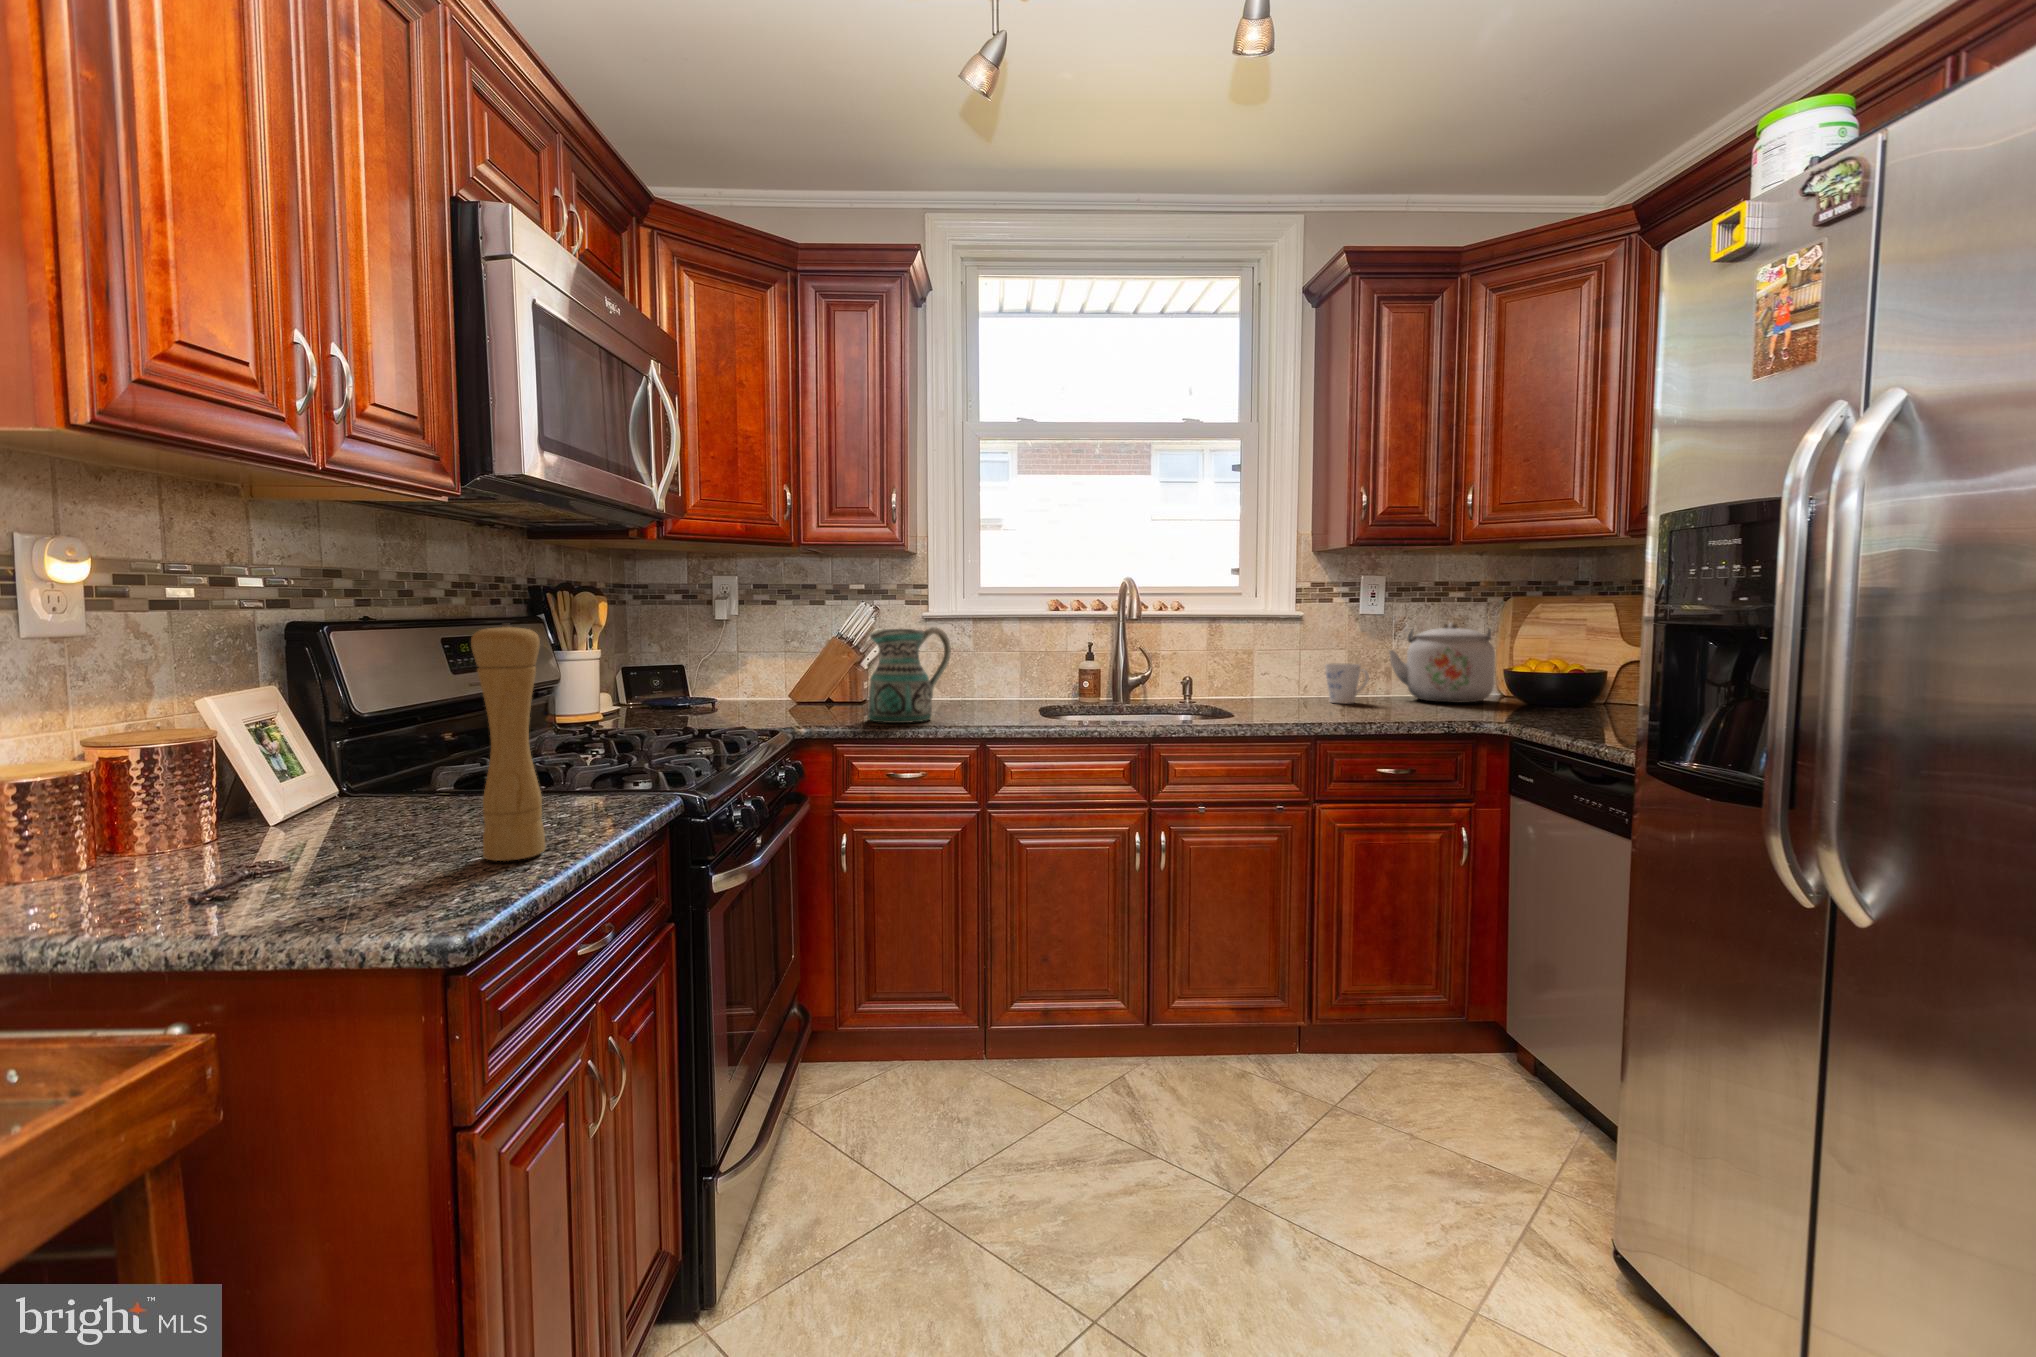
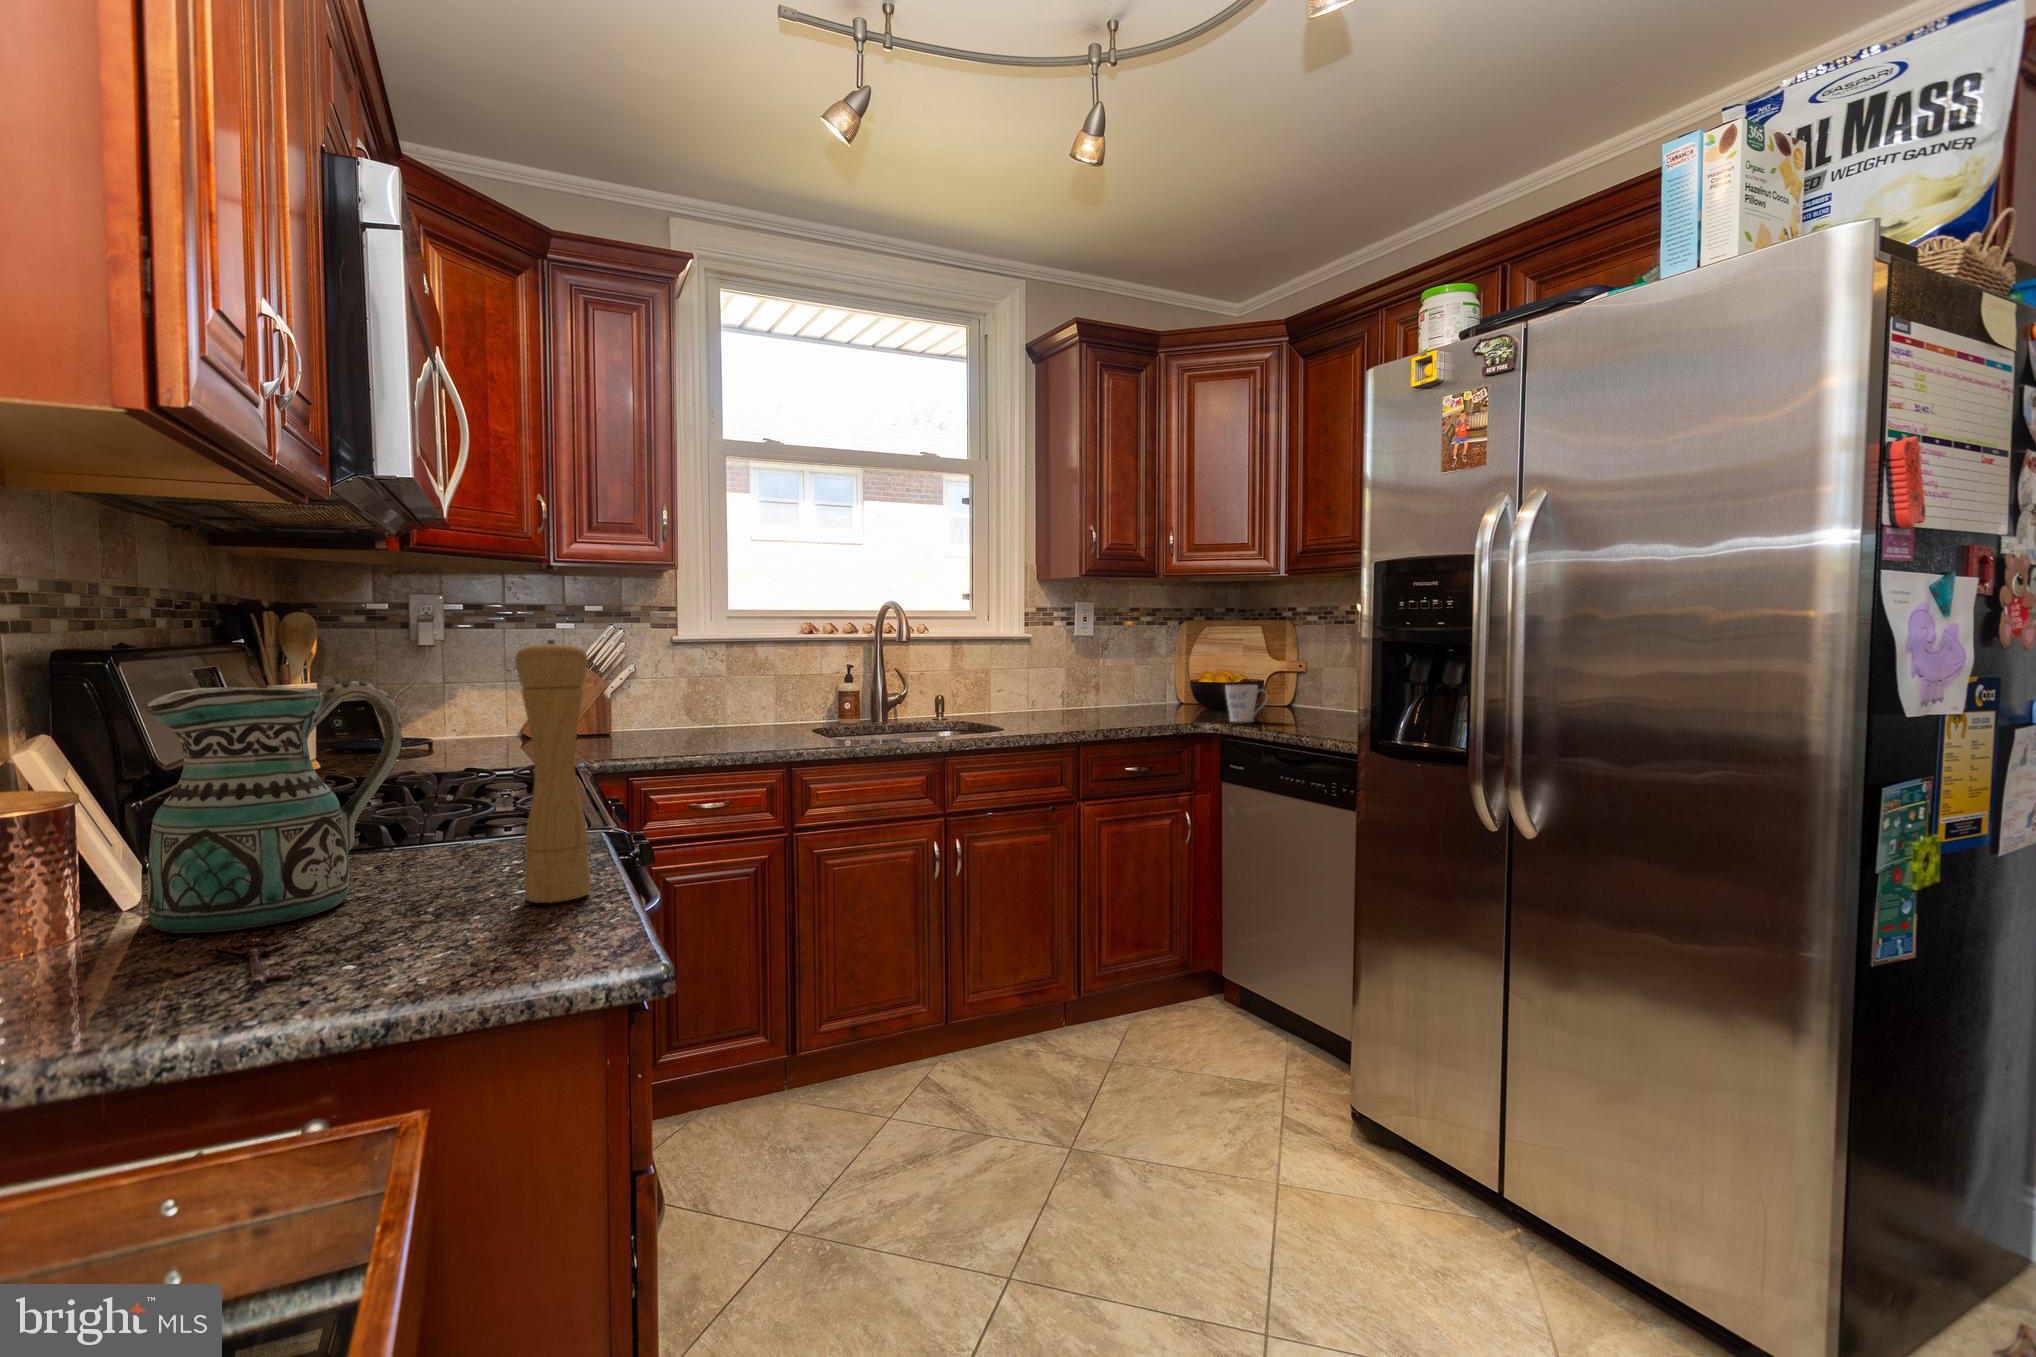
kettle: present [1389,623,1495,703] -> none [1101,643,1182,710]
ceramic pitcher: present [868,627,951,723] -> present [147,681,402,933]
mug: present [1325,664,1369,704] -> present [1225,685,1268,722]

